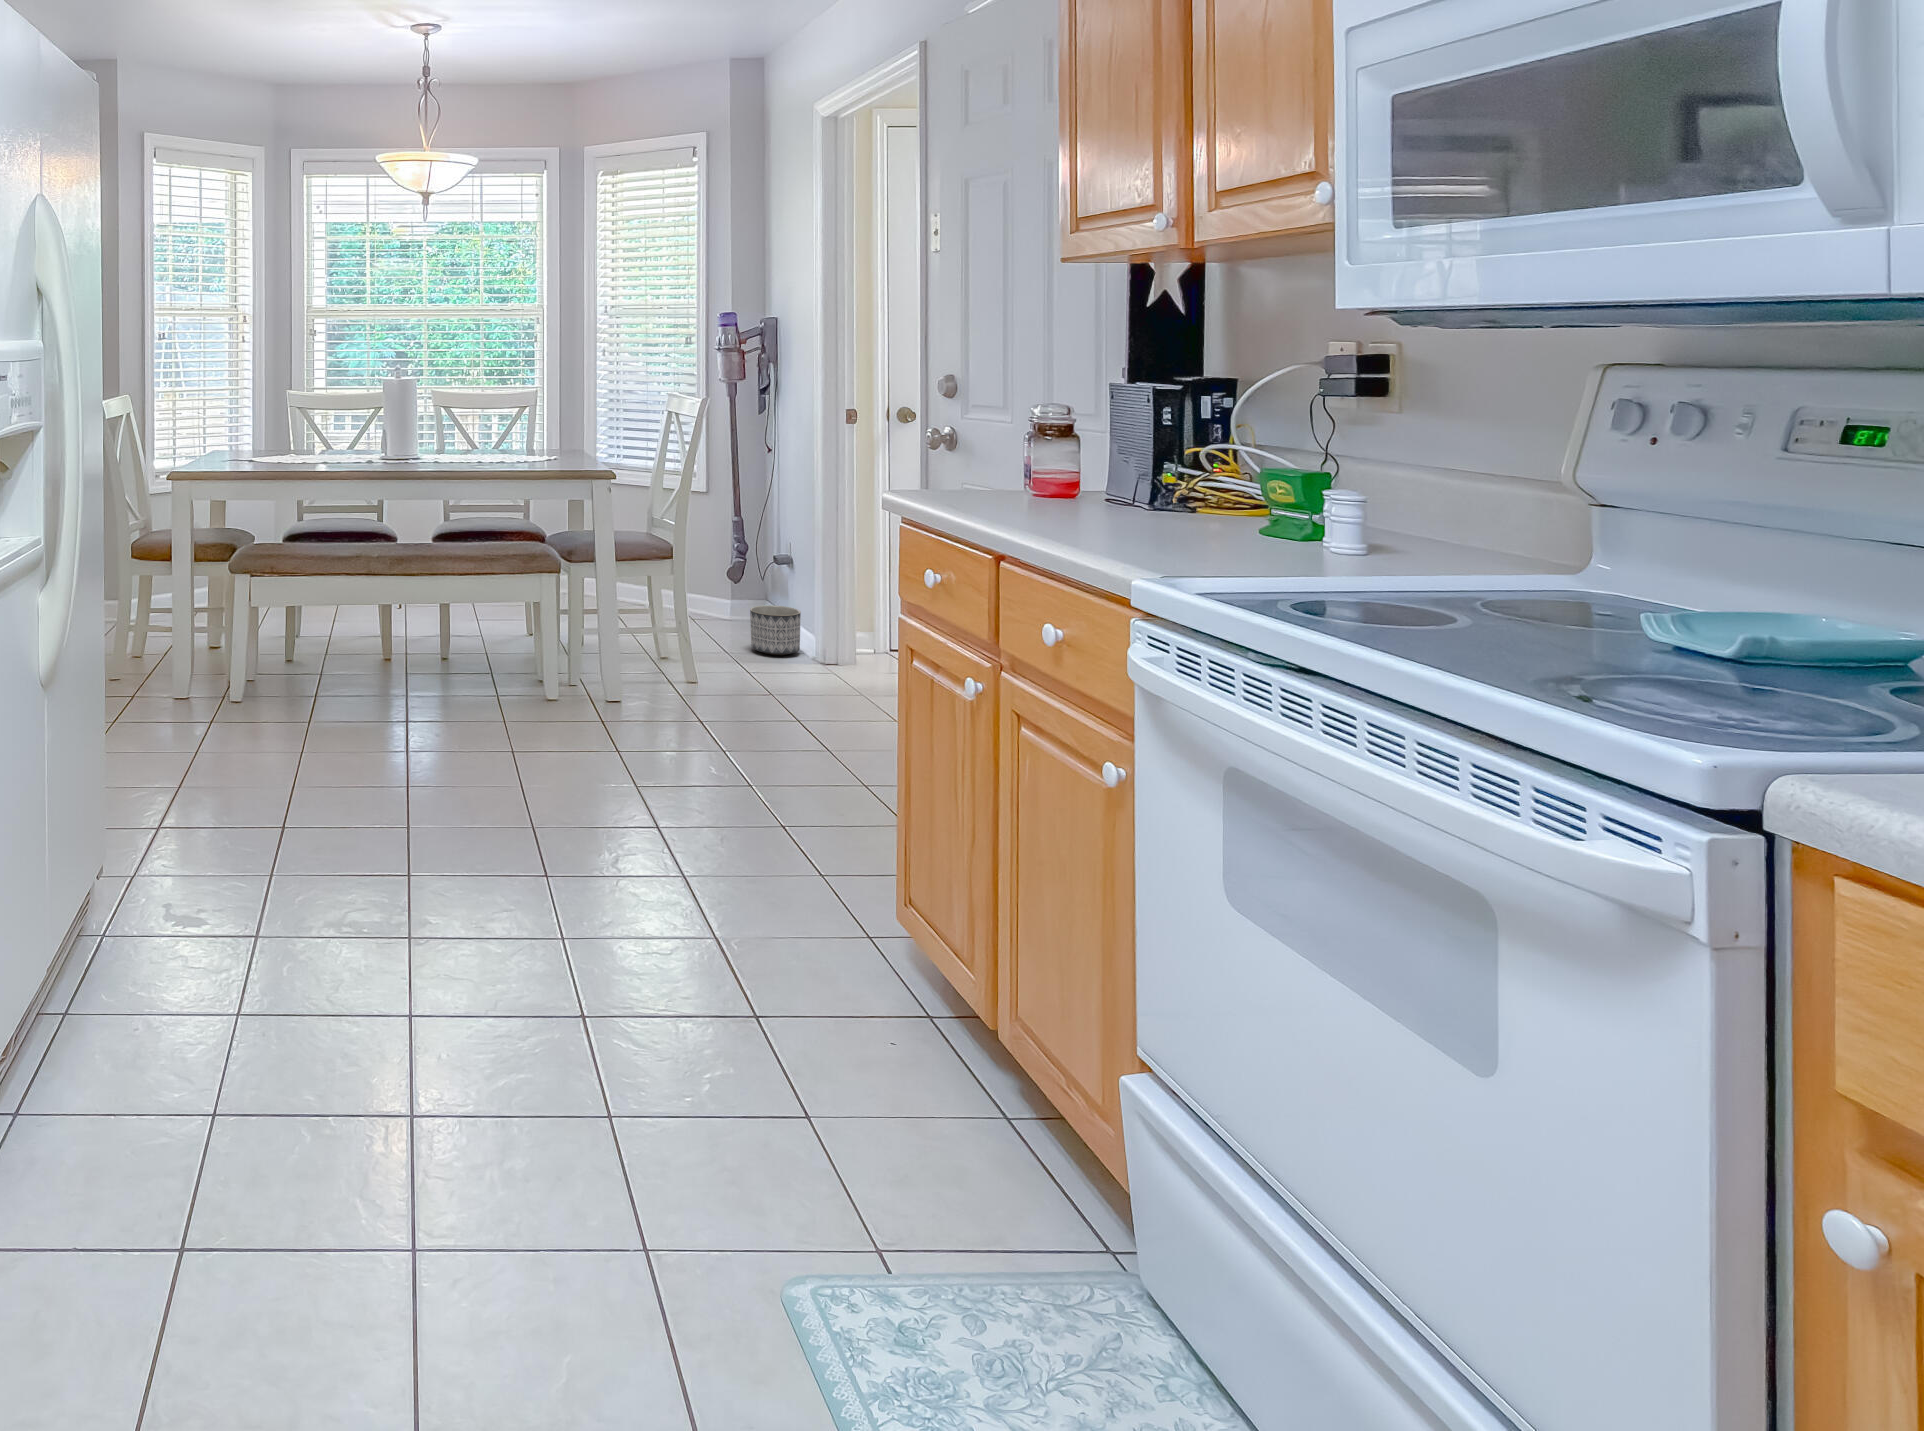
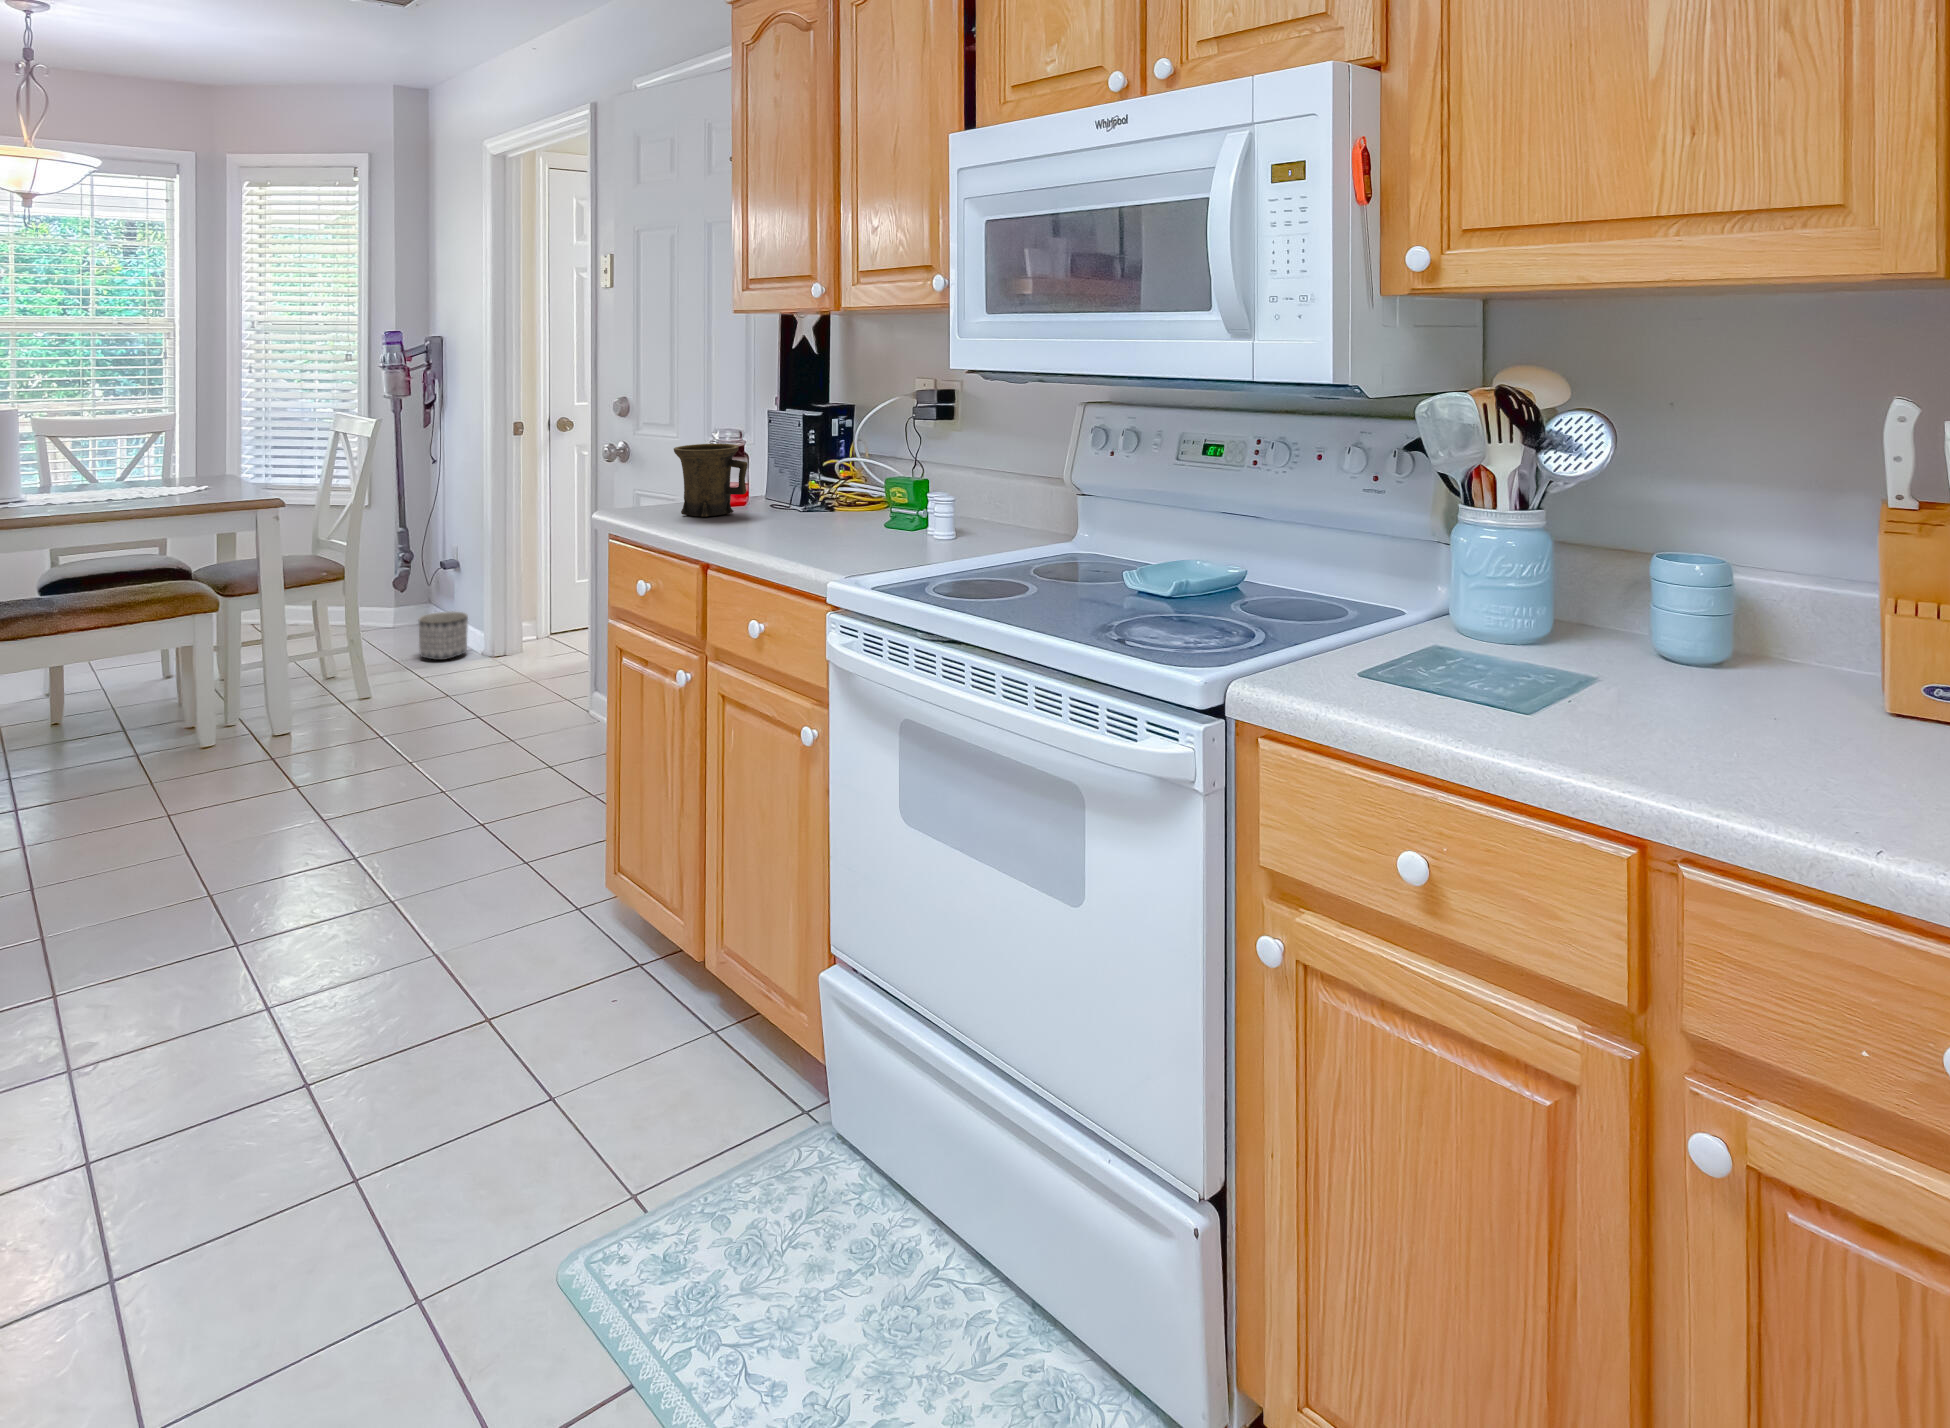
mug: none [975,418,1071,503] -> present [674,444,748,517]

